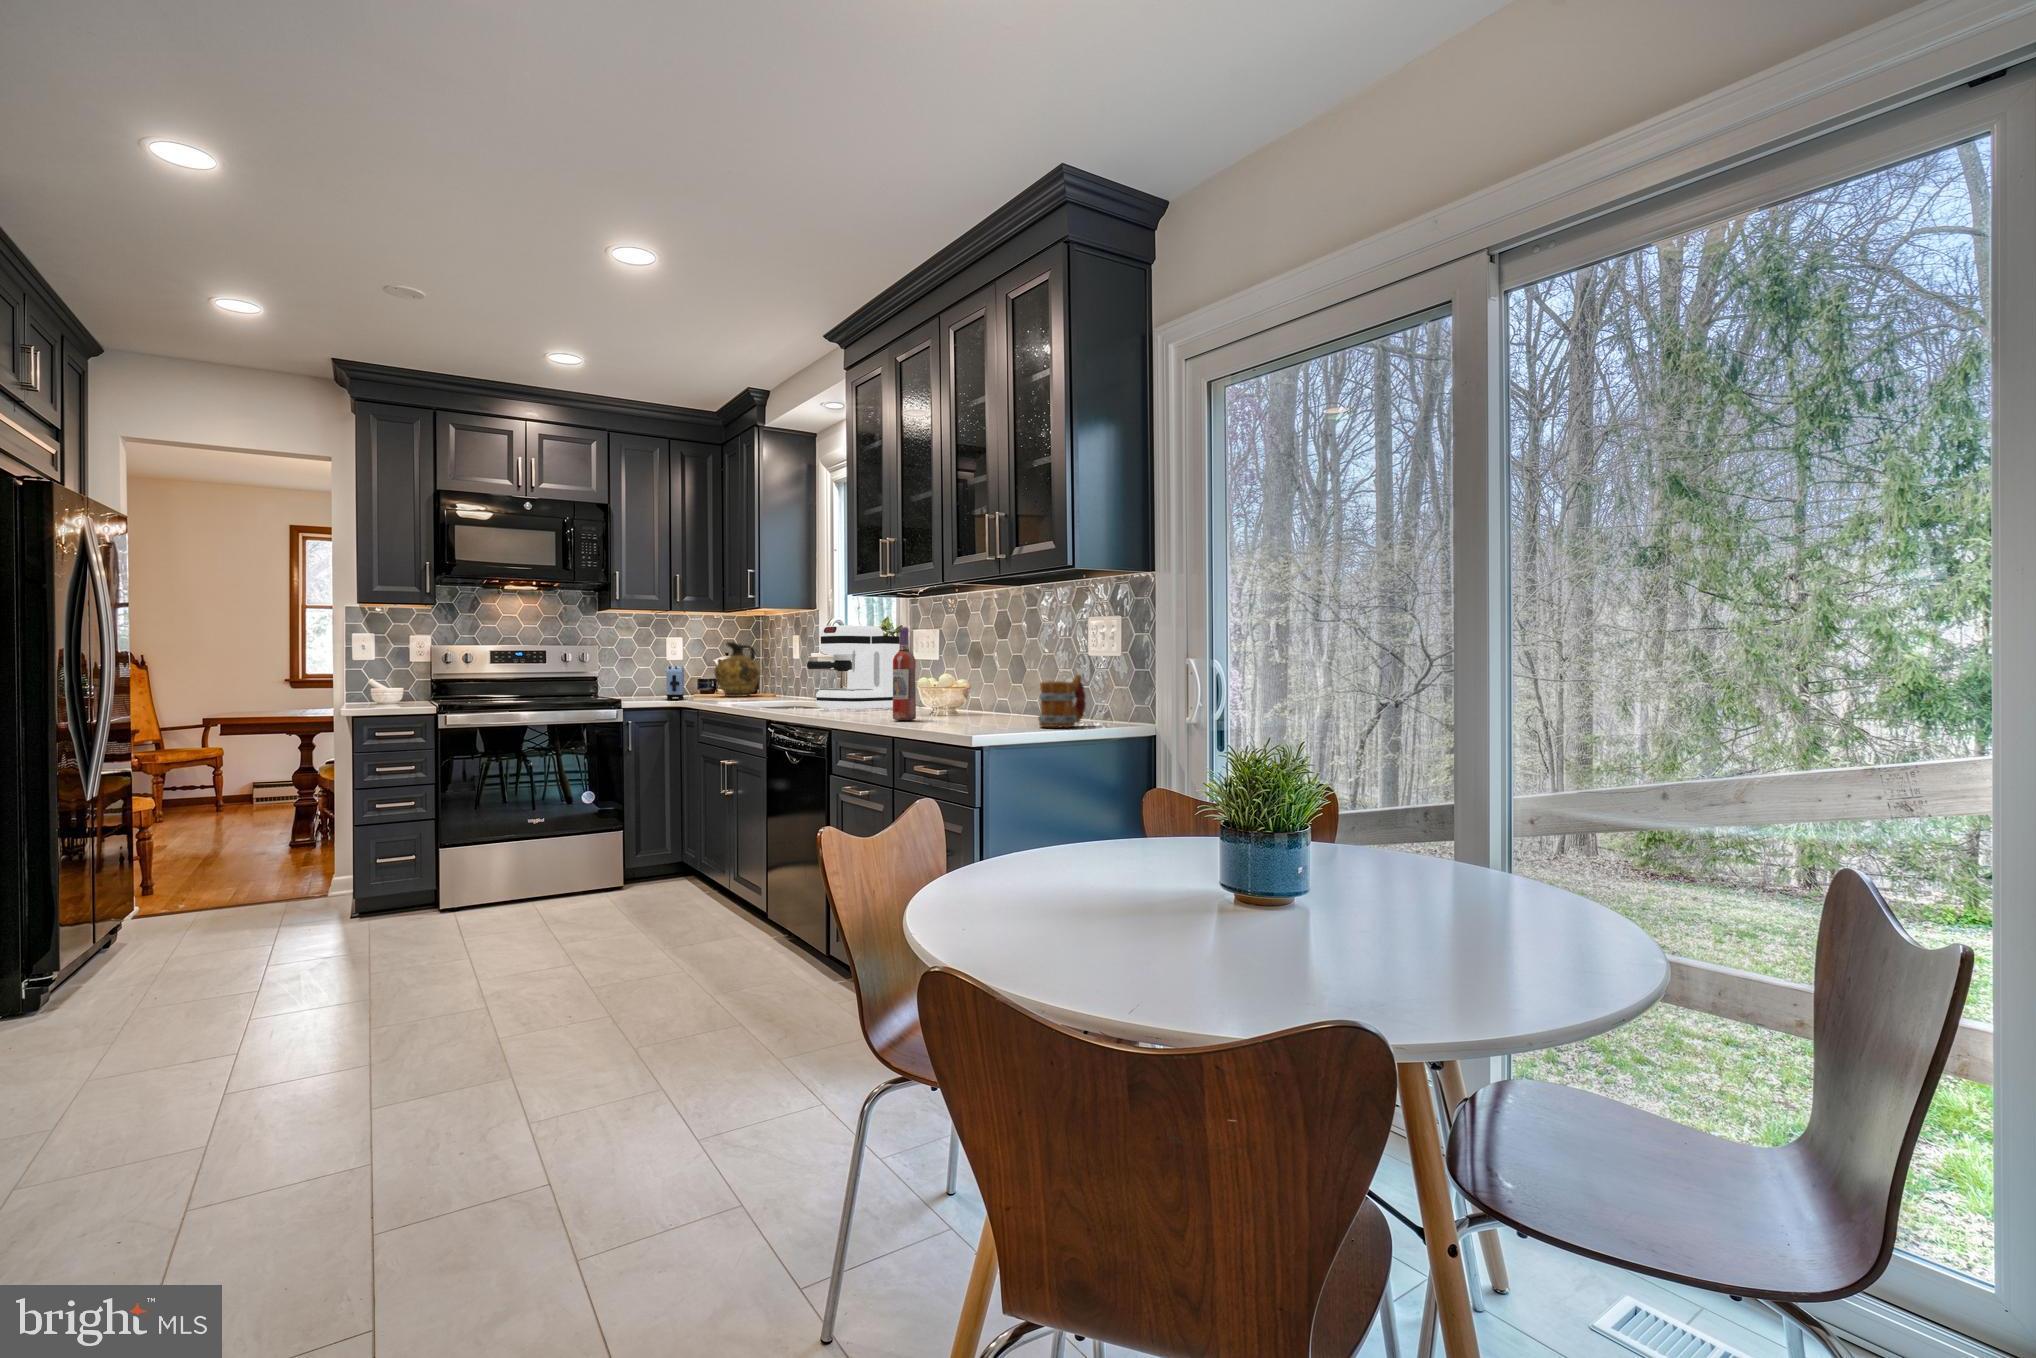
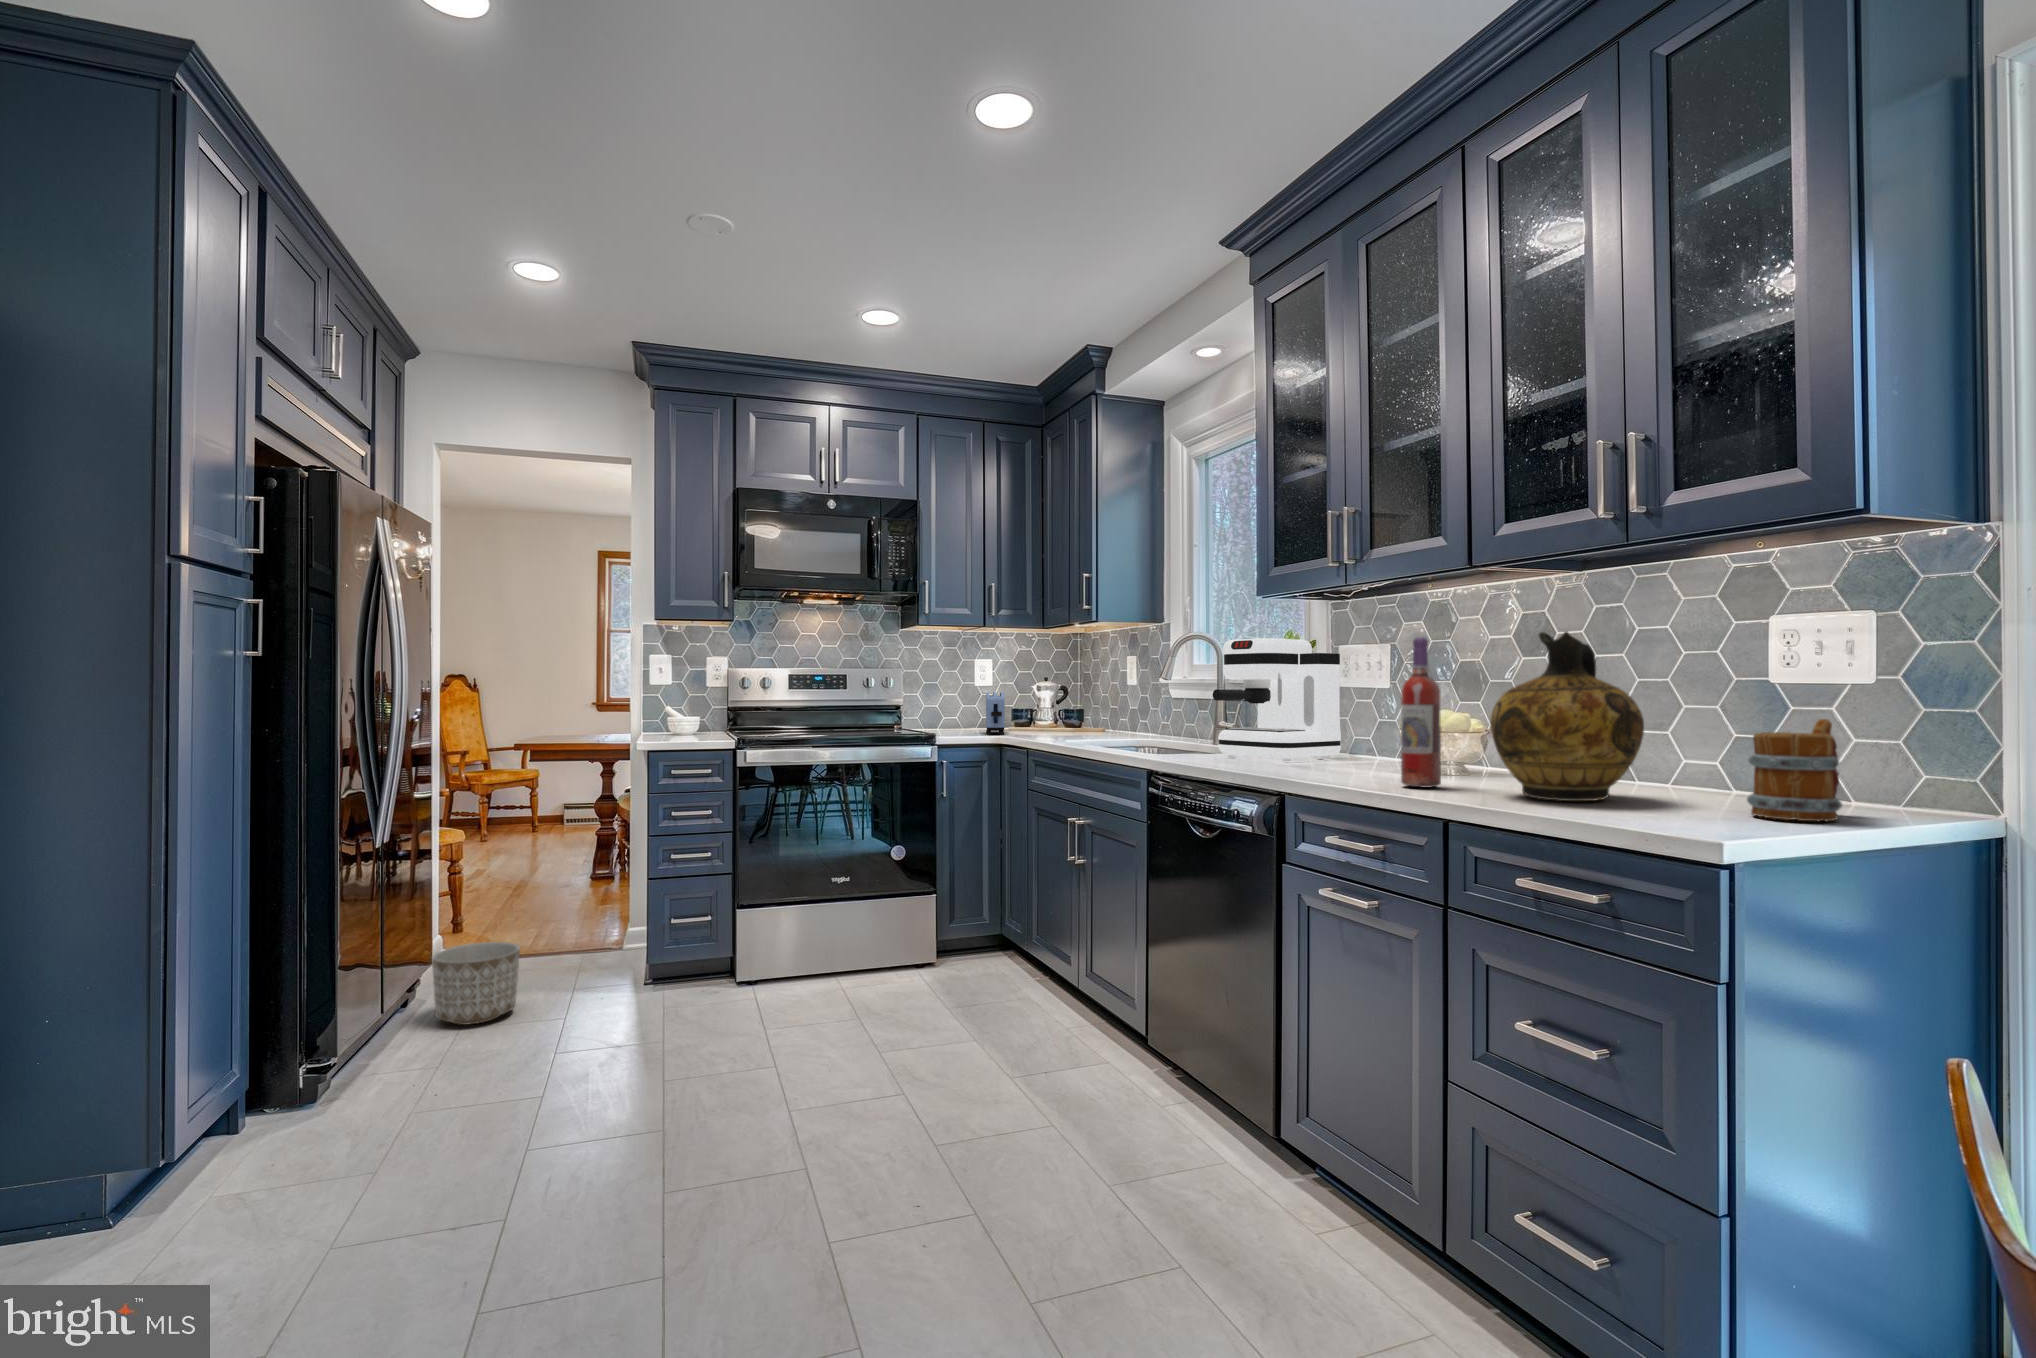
ceramic jug: present [714,642,760,697] -> present [1490,631,1644,801]
planter: none [140,883,229,953] -> present [432,942,520,1025]

